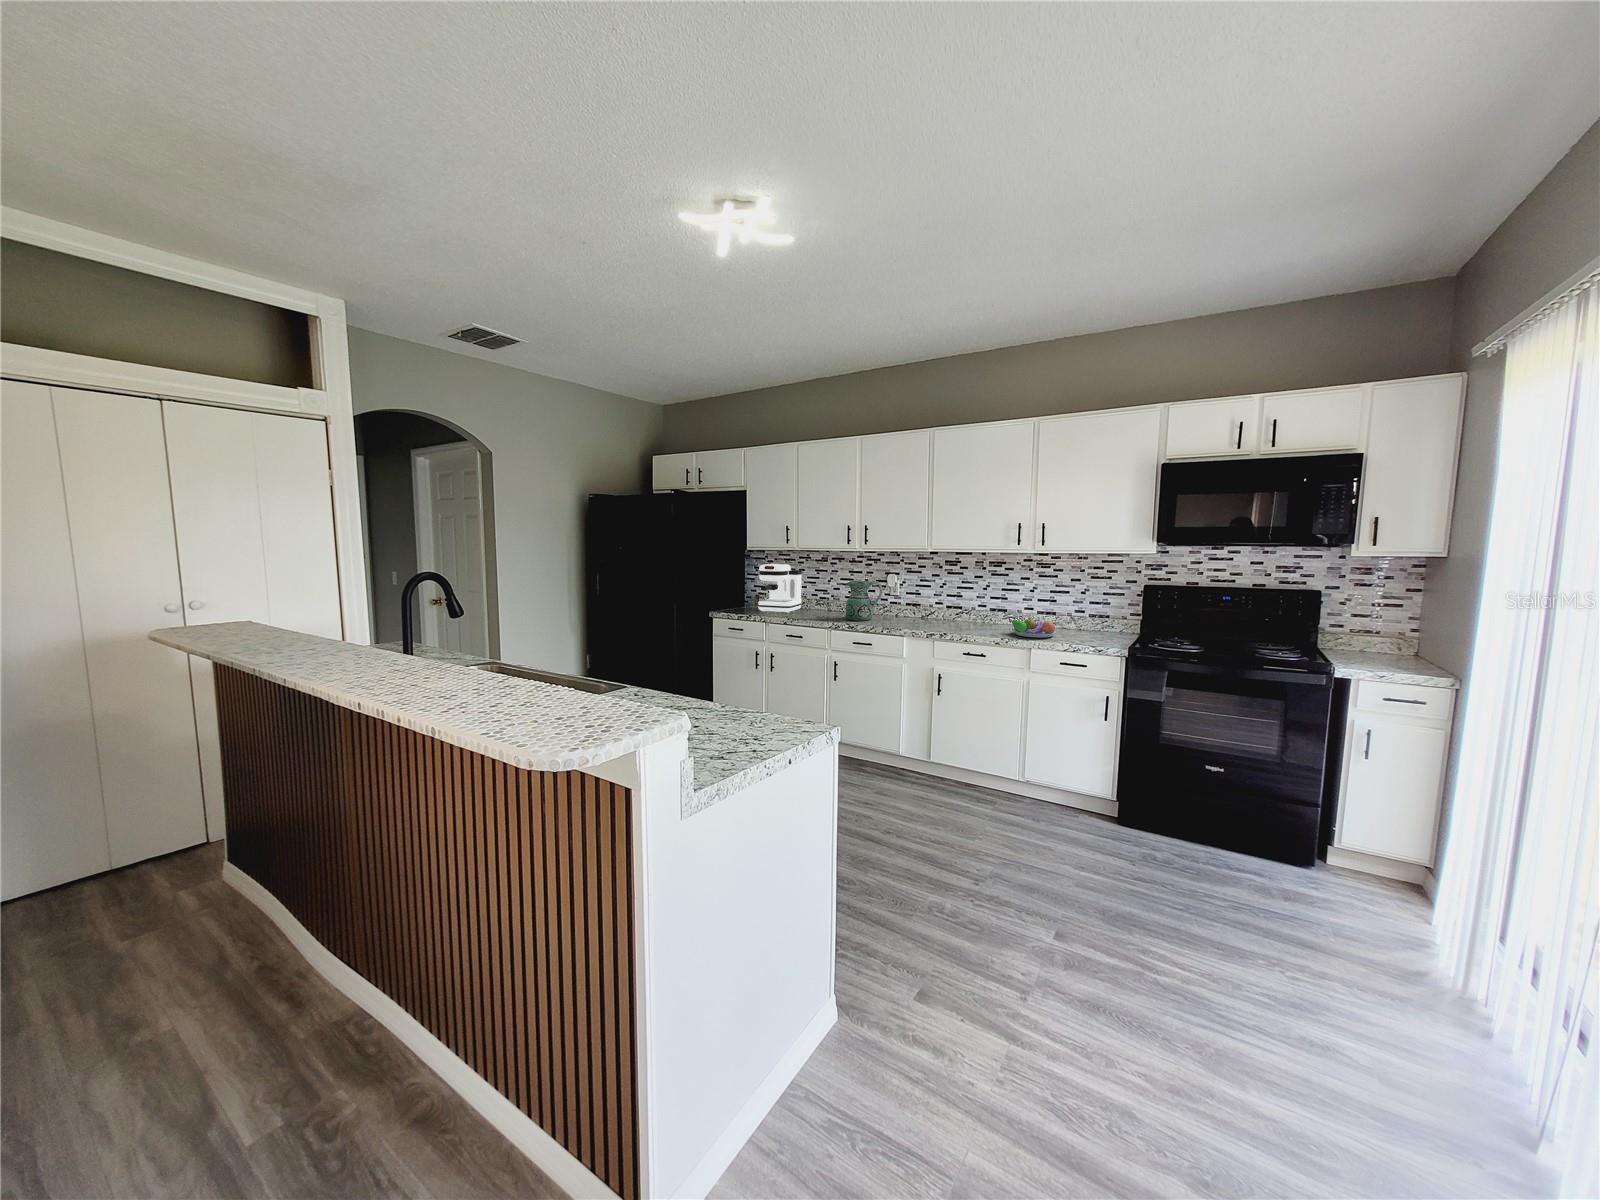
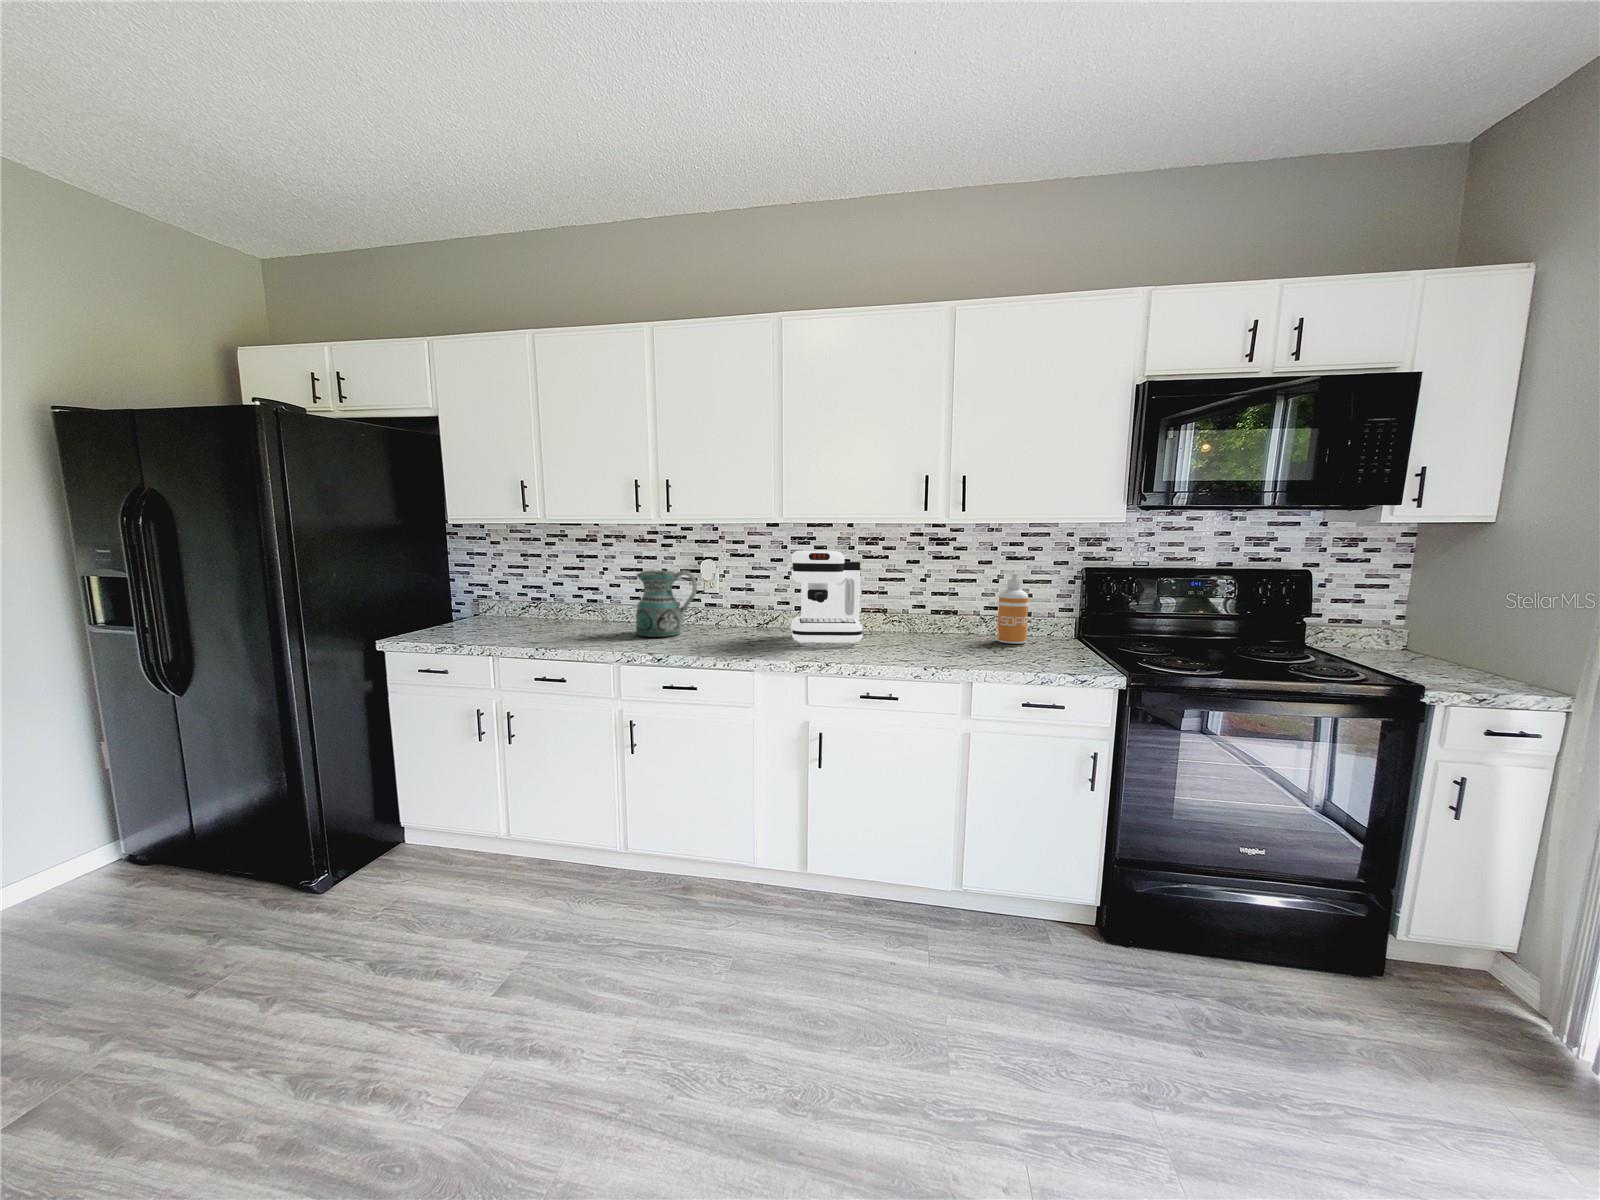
coffee maker: present [758,564,802,613] -> present [791,551,863,644]
soap dispenser: none [1075,588,1097,635] -> present [997,573,1028,644]
fruit bowl: present [1009,617,1056,638] -> none [906,619,980,652]

